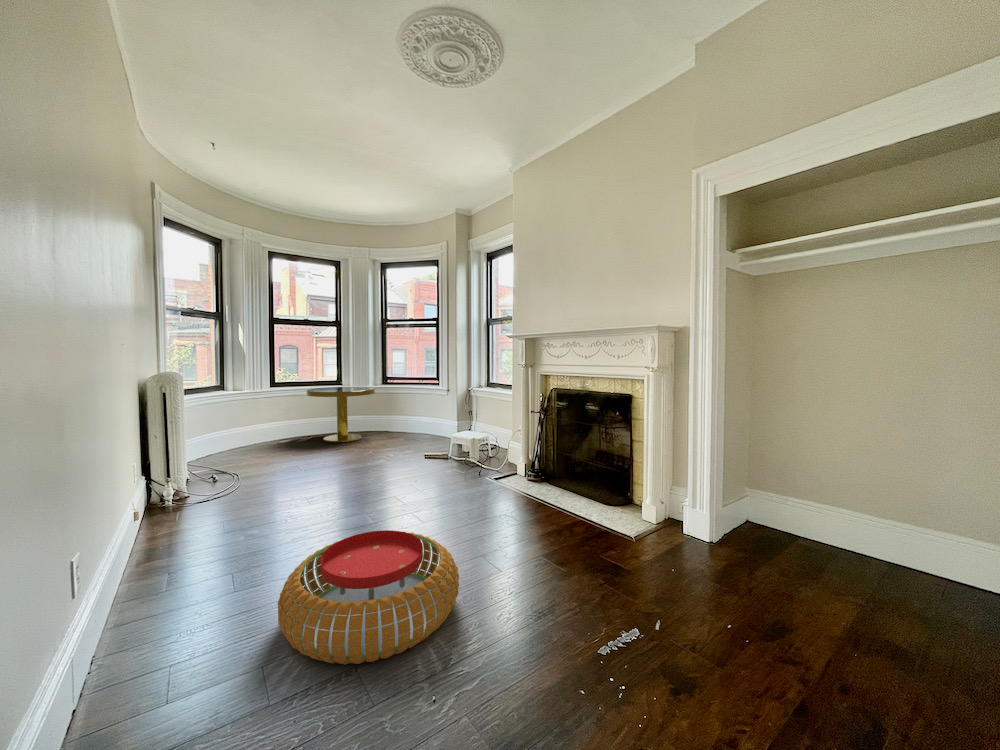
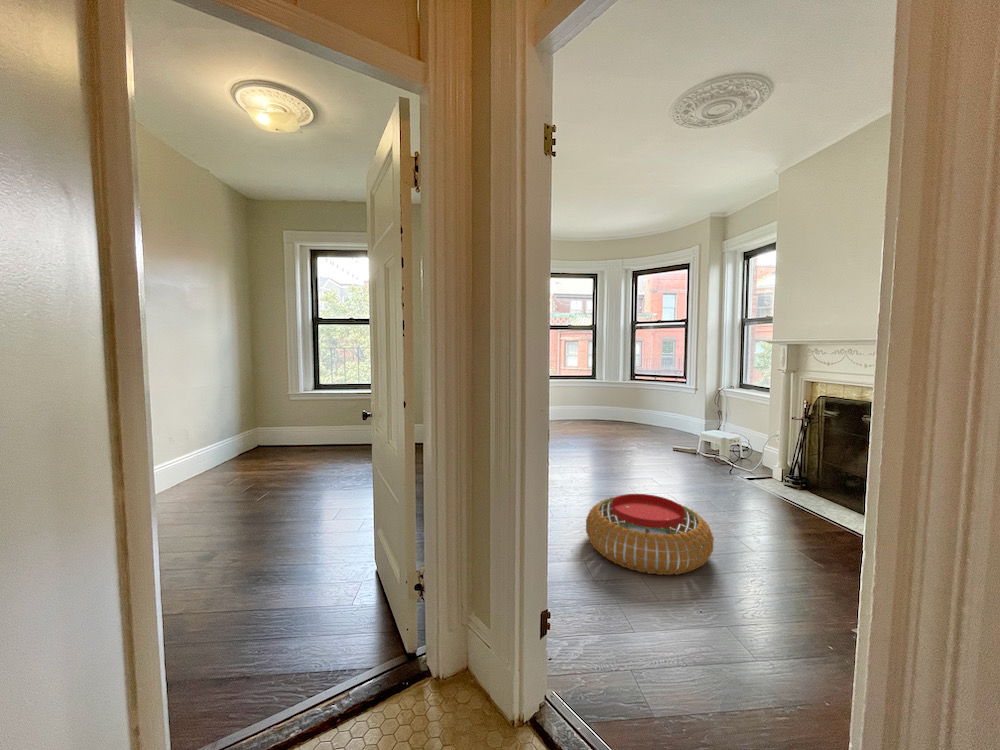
side table: present [307,387,375,442] -> none [569,382,625,429]

